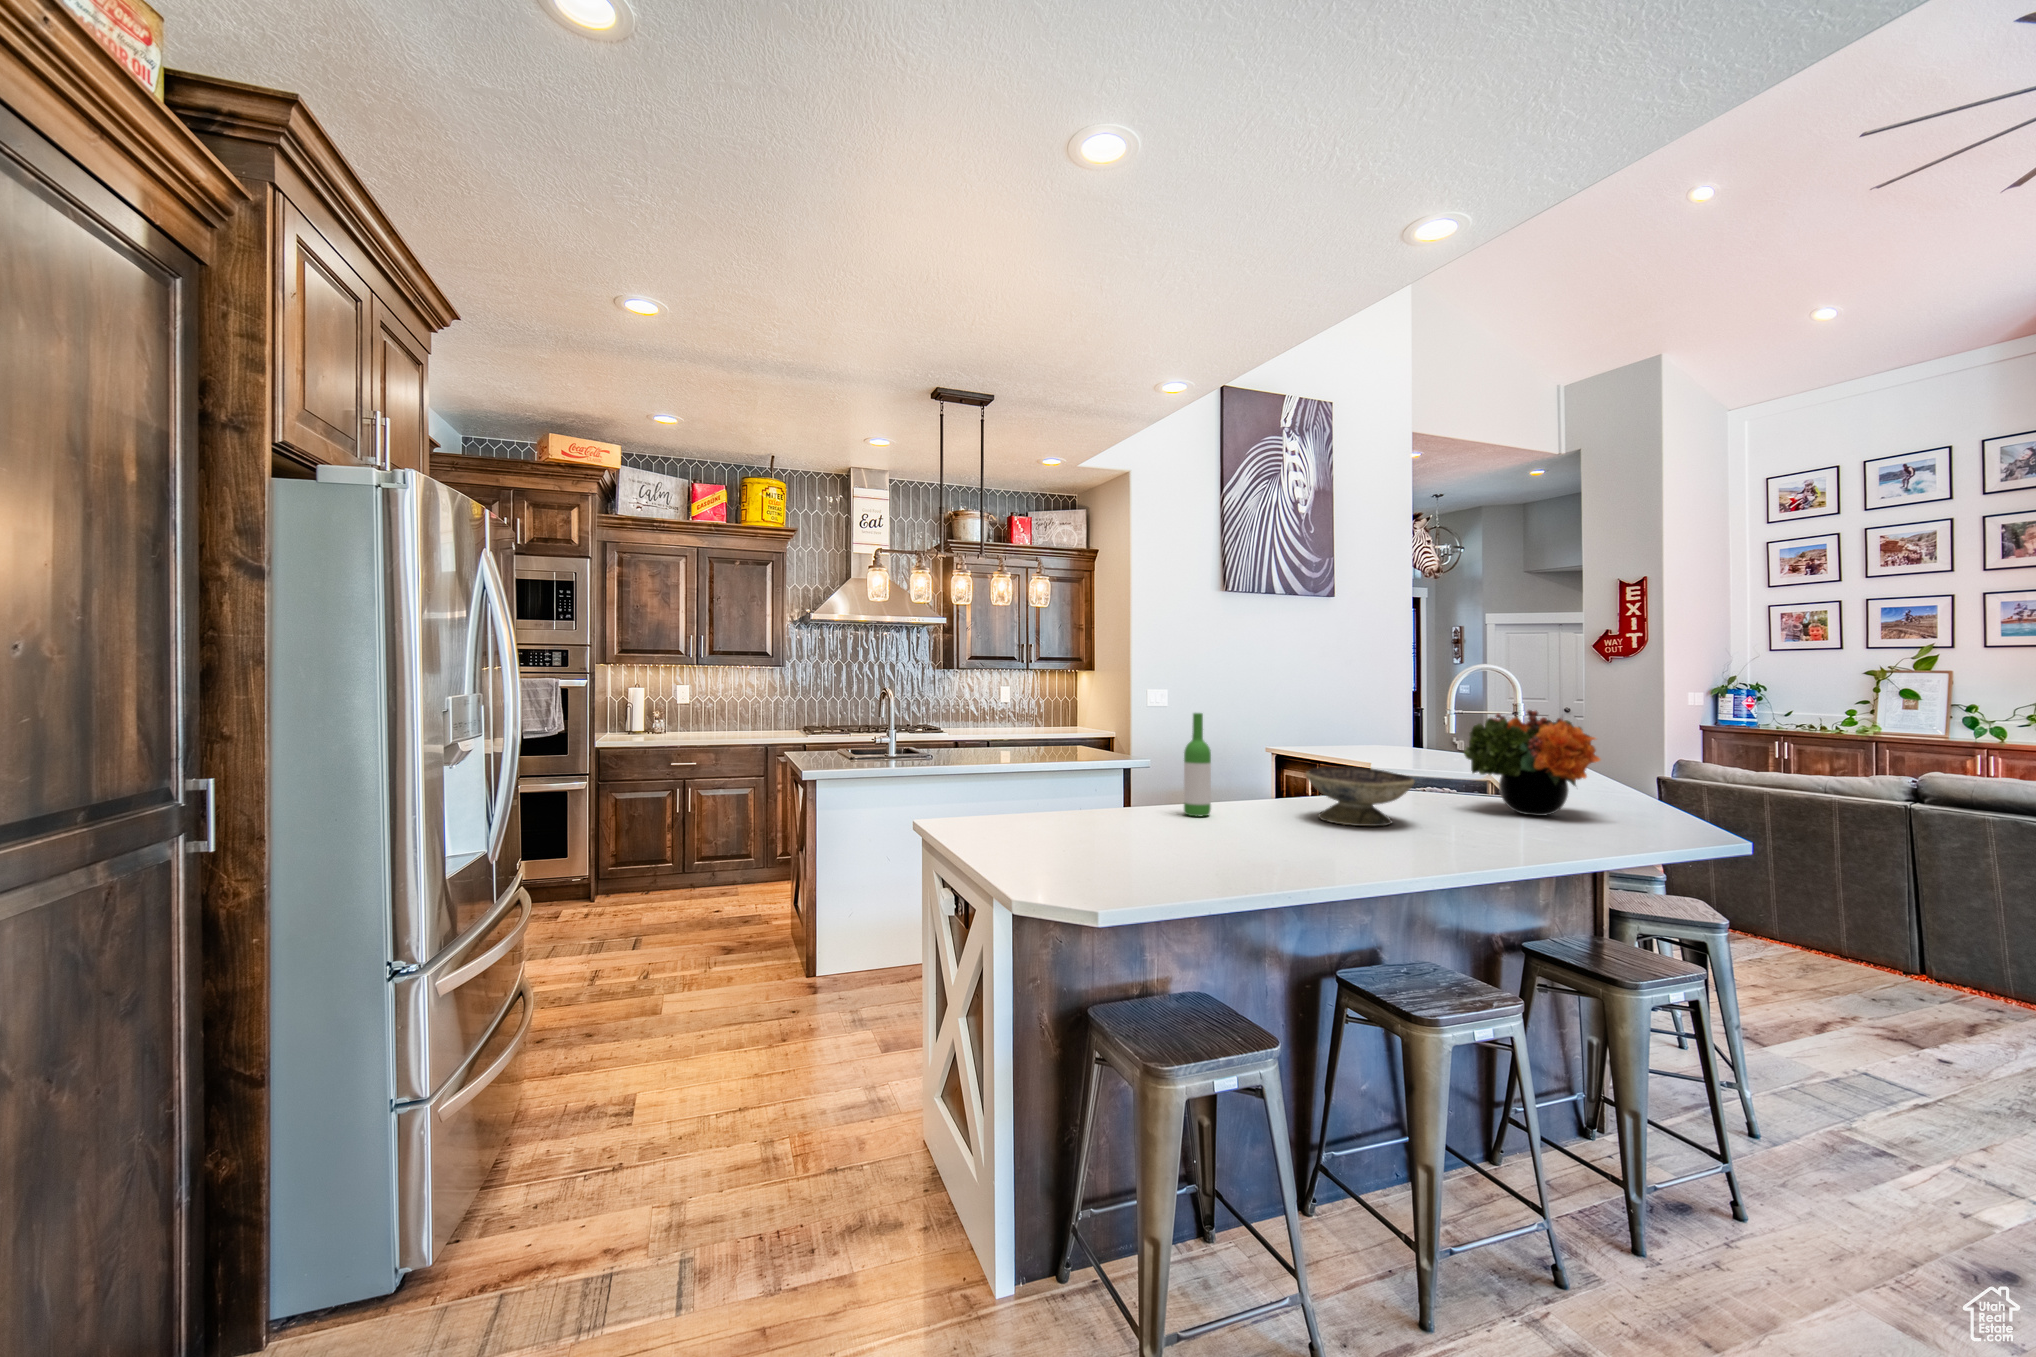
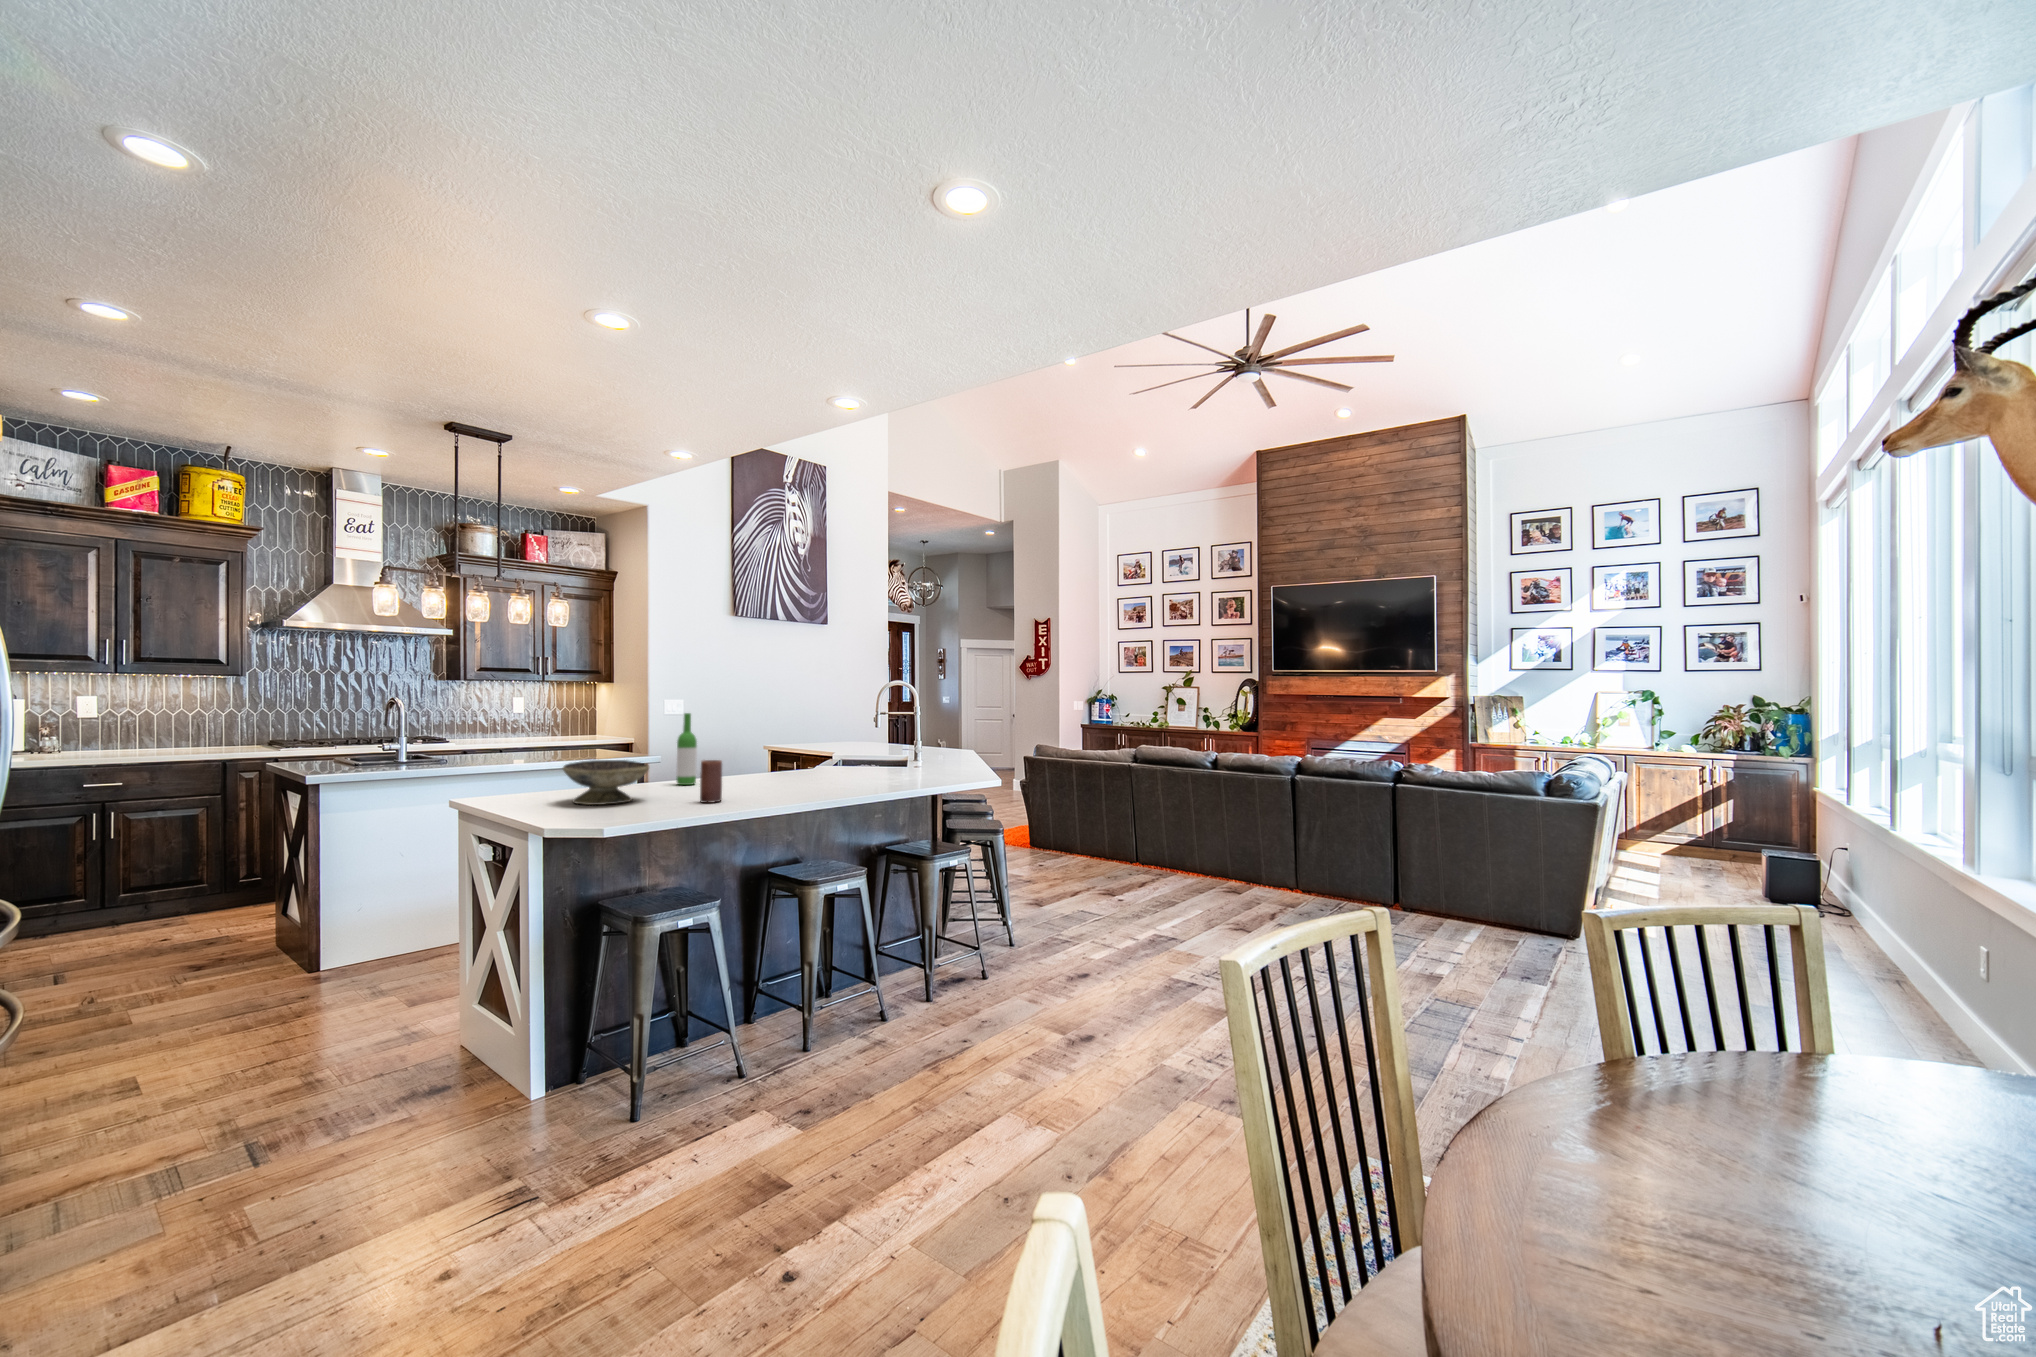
flower arrangement: present [1464,710,1600,816] -> none [866,709,940,774]
decorative bowl: present [1306,766,1414,826] -> present [563,760,649,805]
candle: none [1230,791,1264,861] -> present [700,760,722,803]

